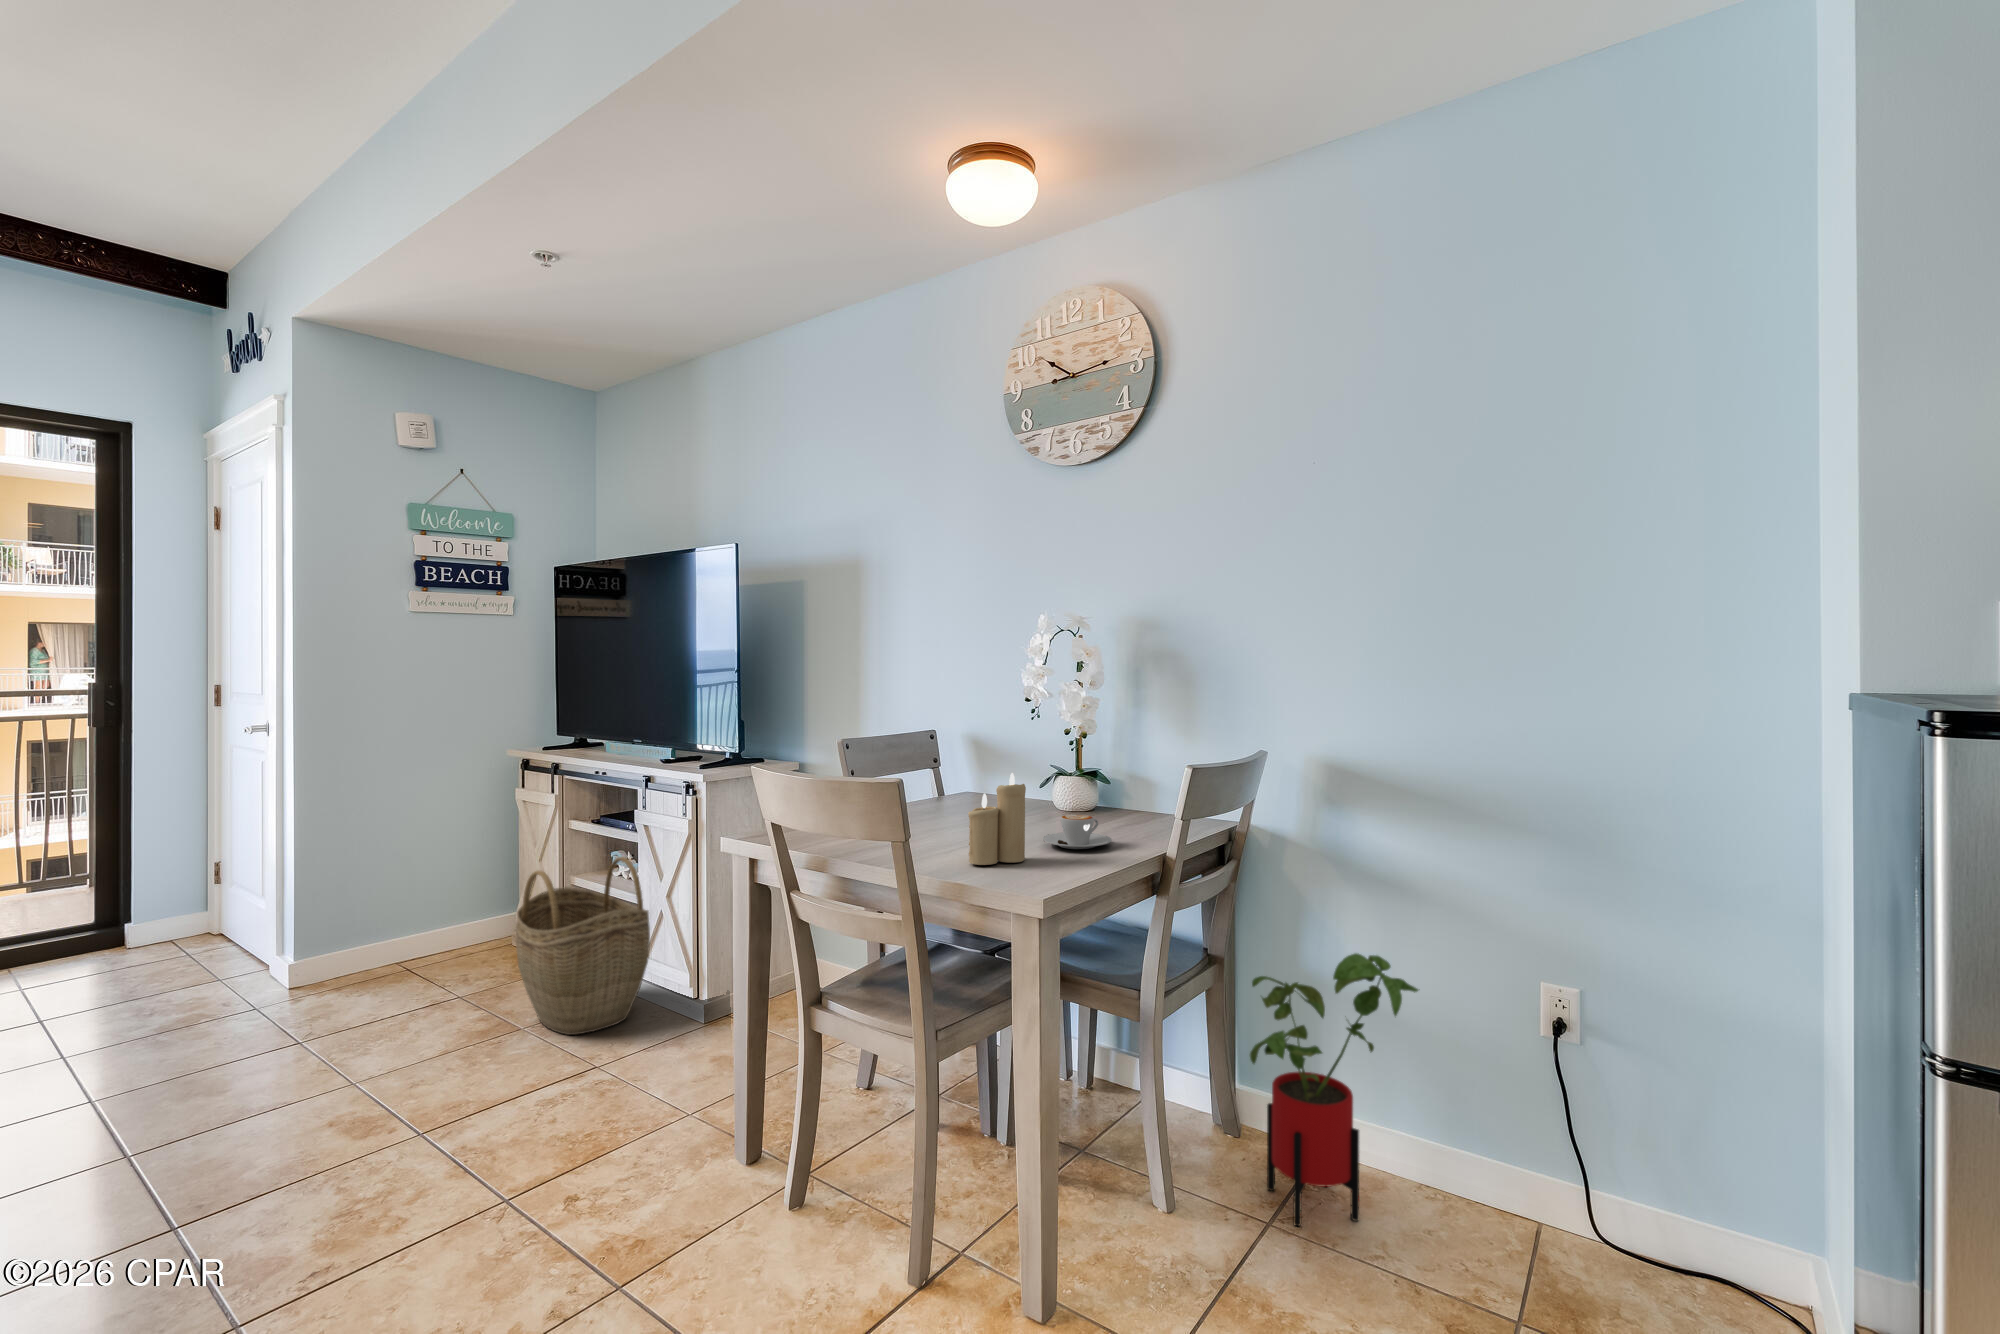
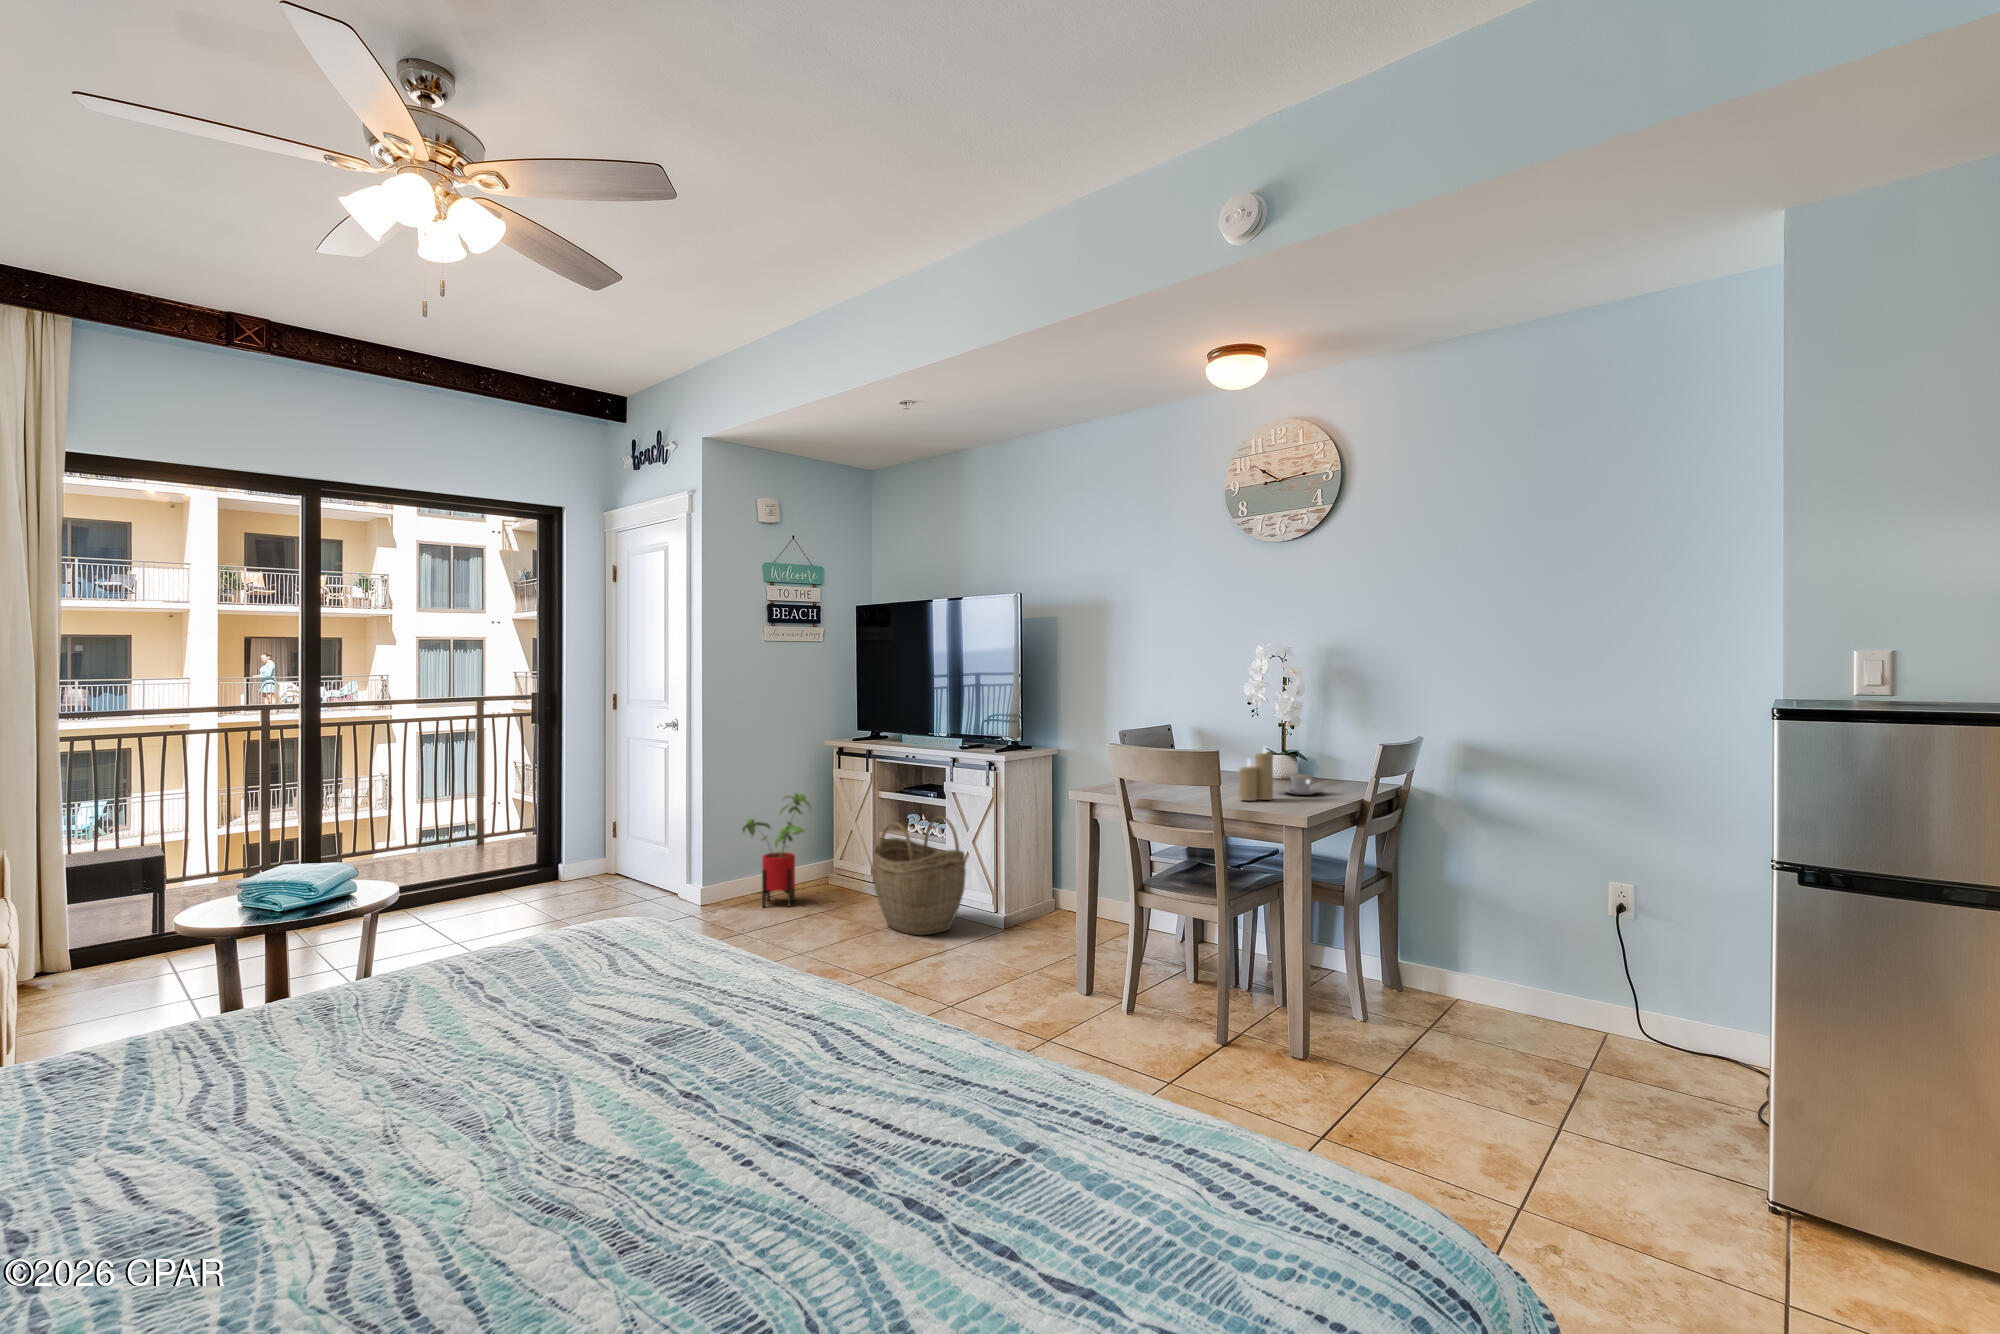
house plant: present [1250,953,1418,1226] -> present [742,793,809,907]

